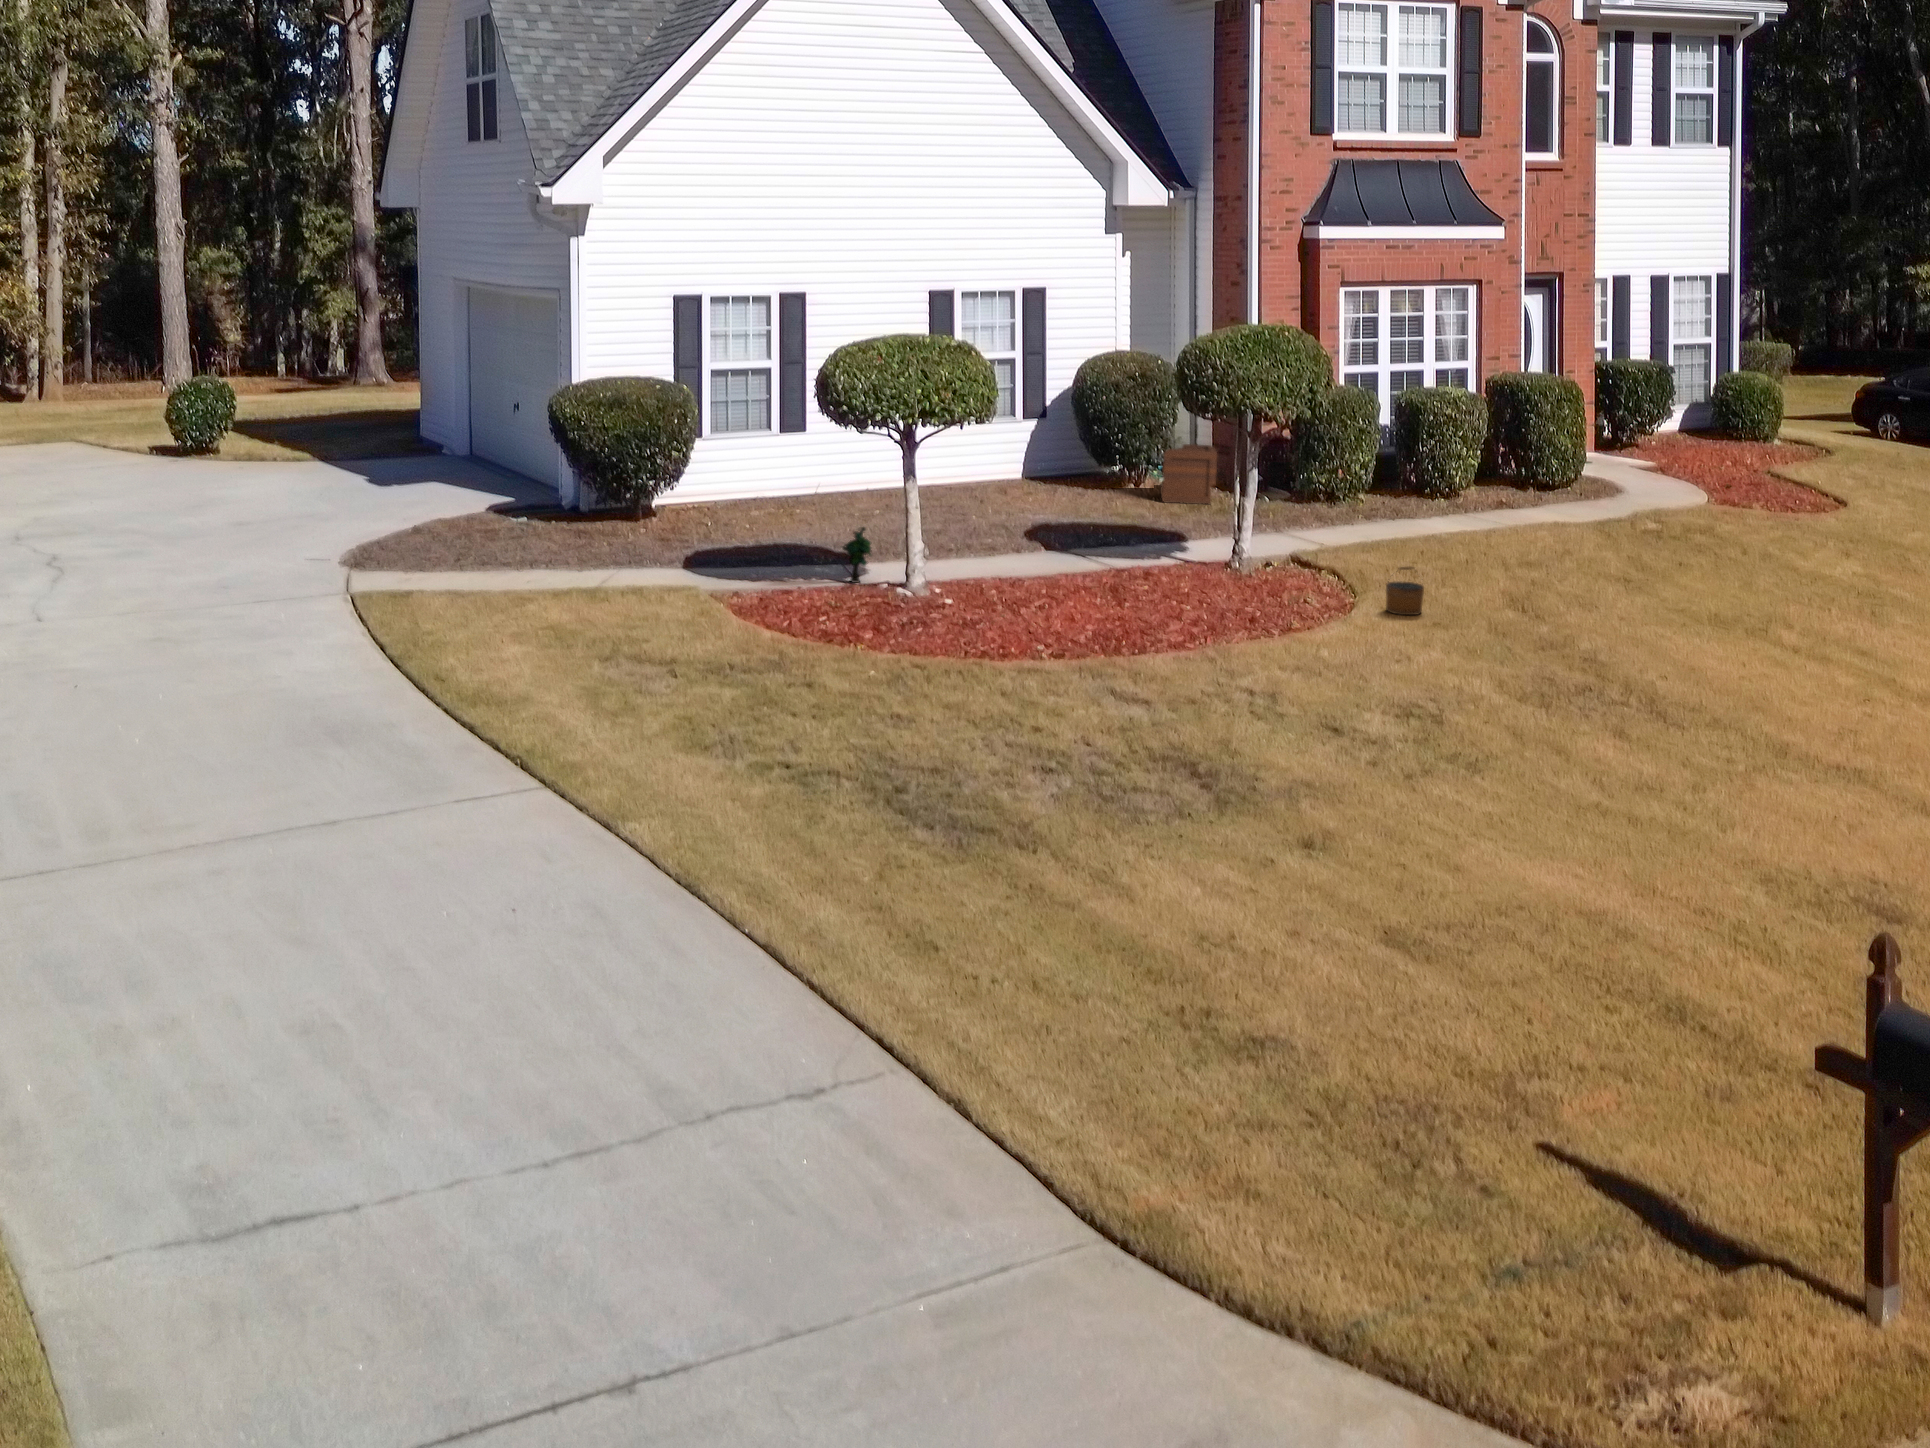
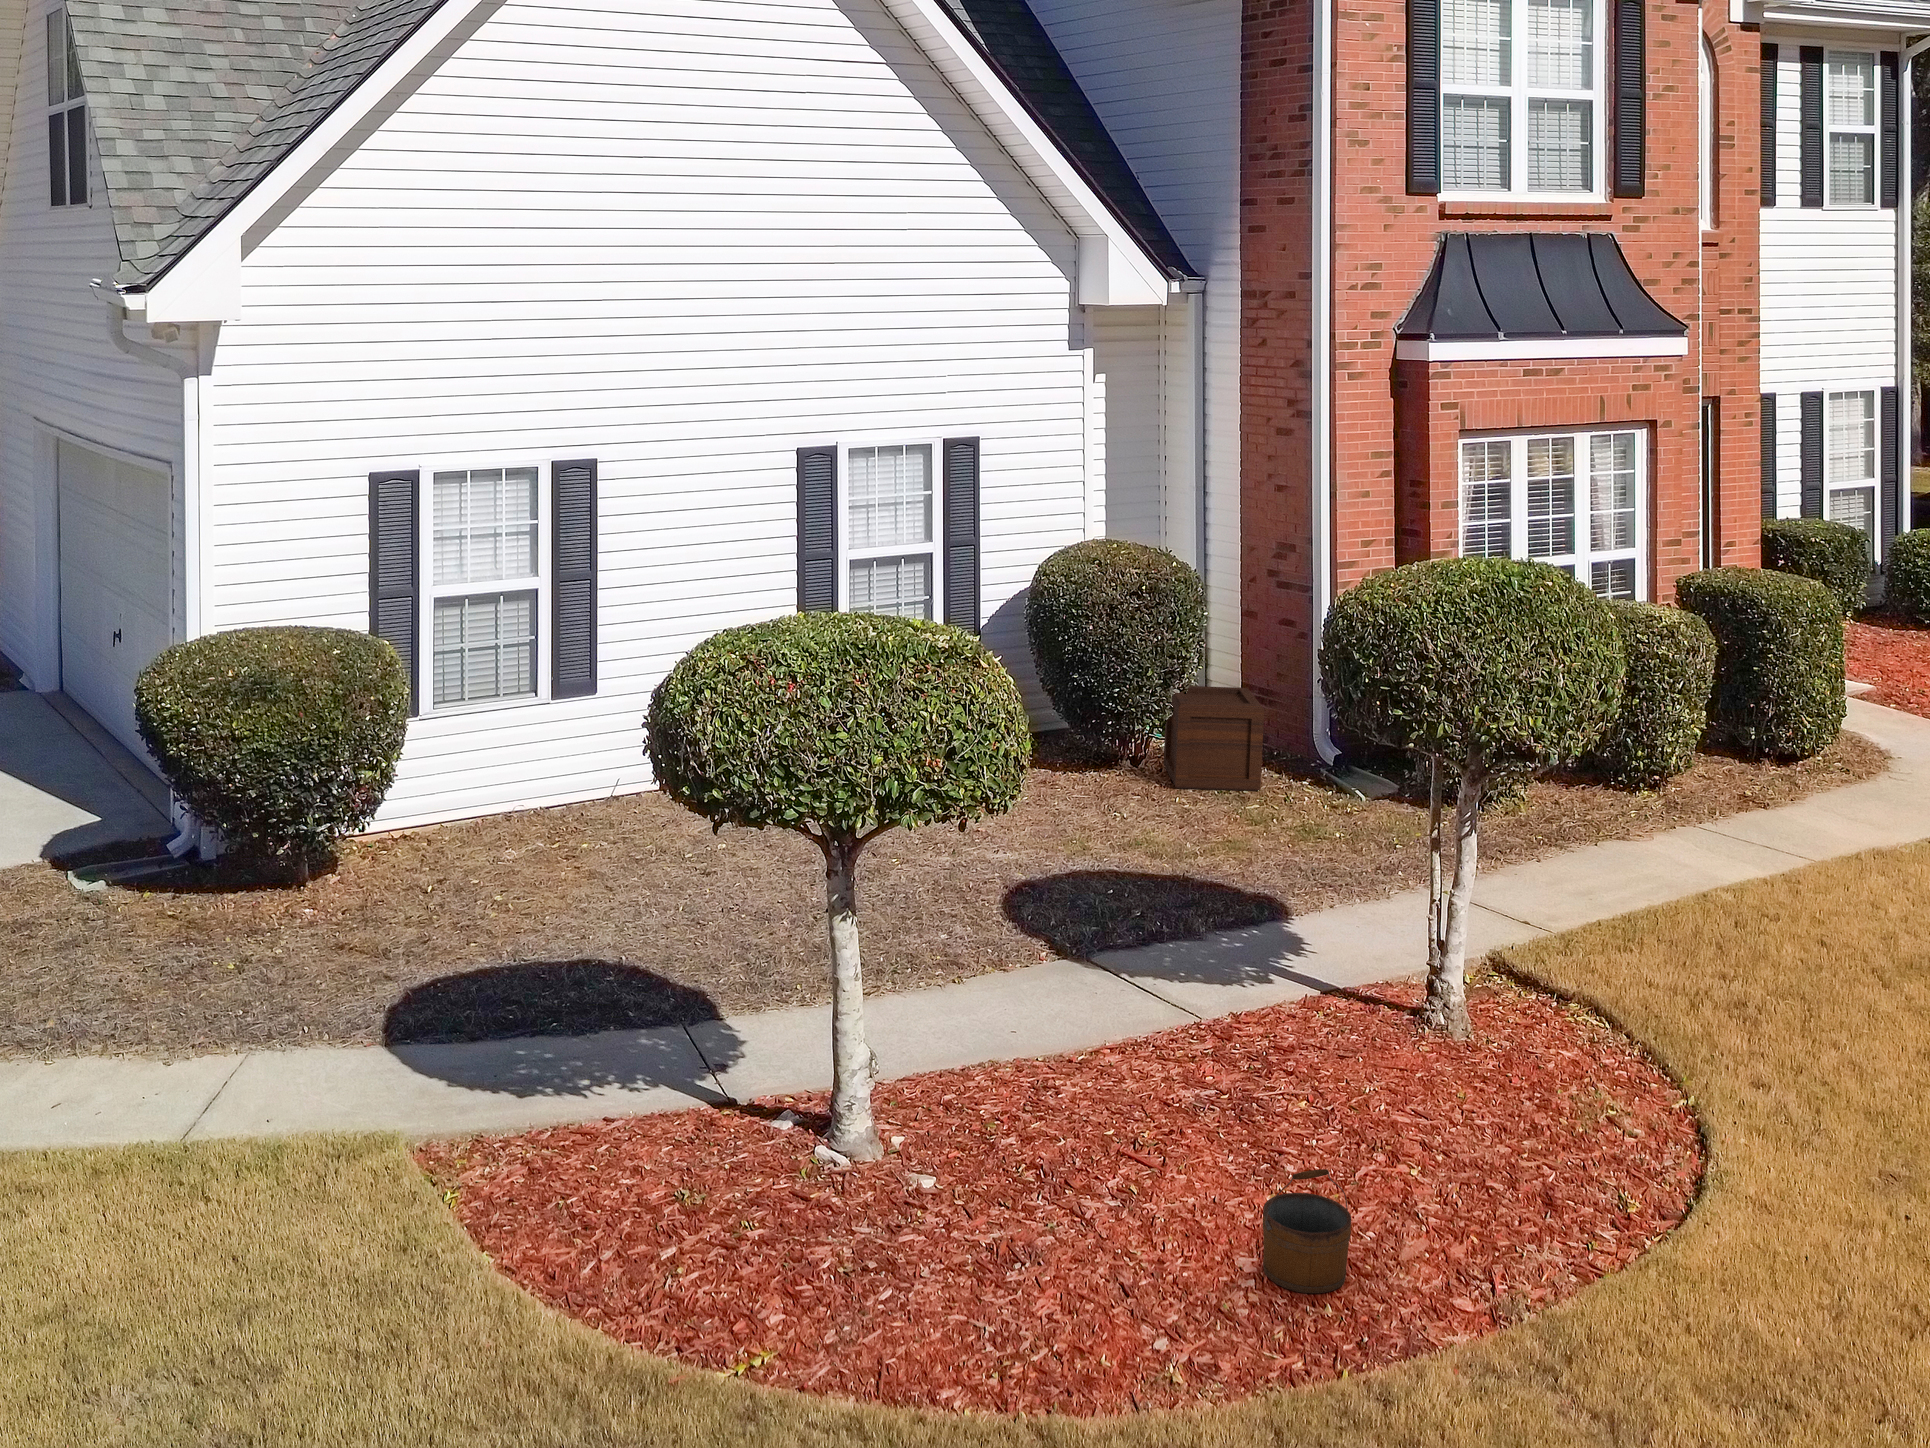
decorative plant: present [842,527,871,583] -> none [664,961,729,1073]
bucket: present [1386,567,1424,615] -> present [1263,1169,1351,1293]

